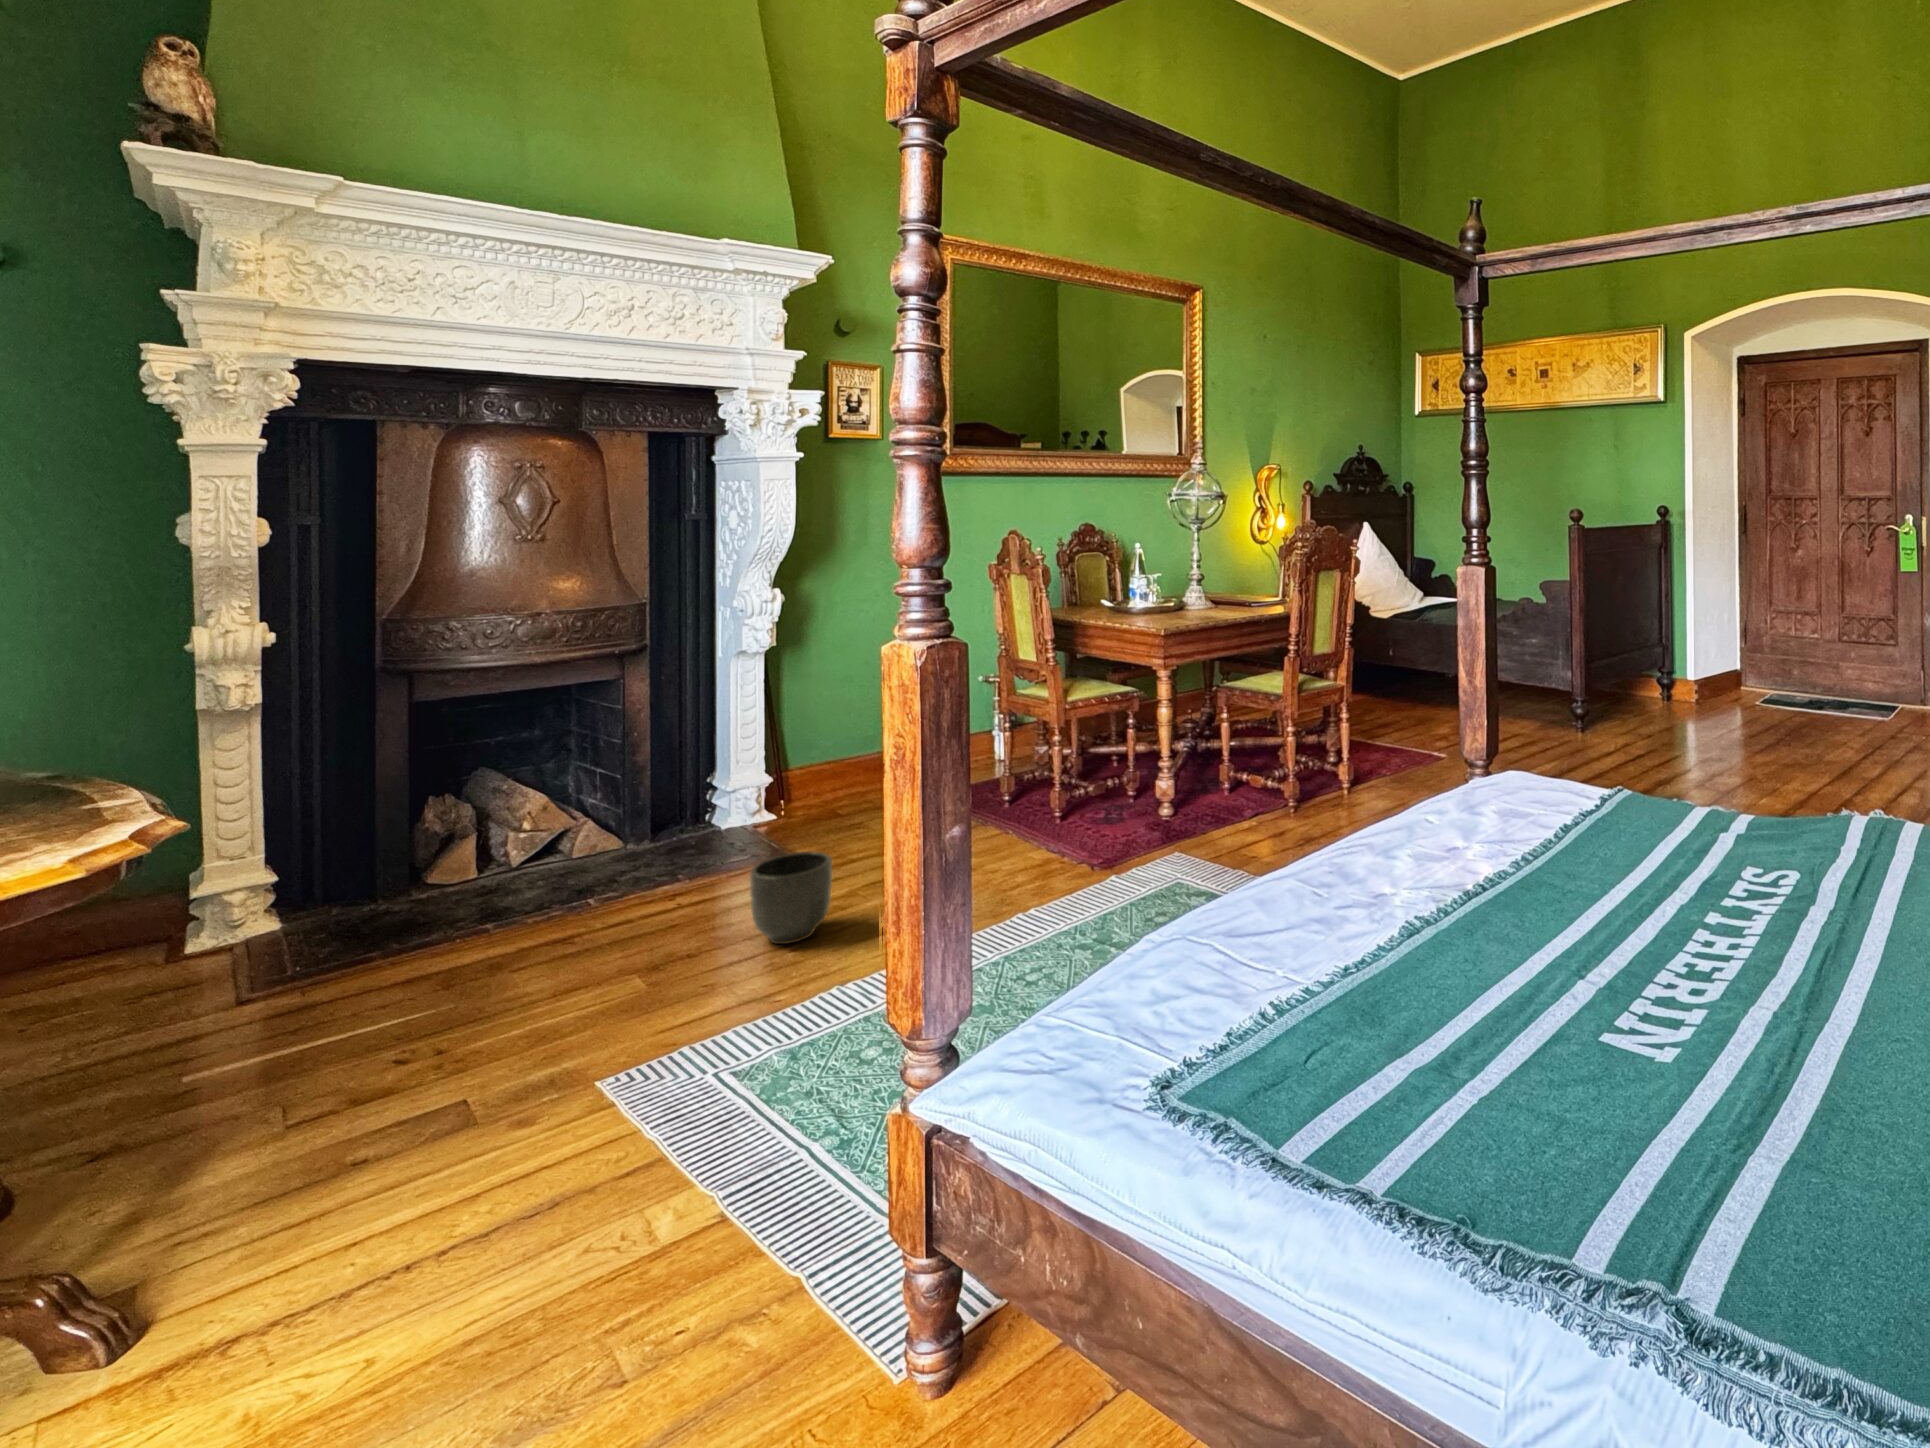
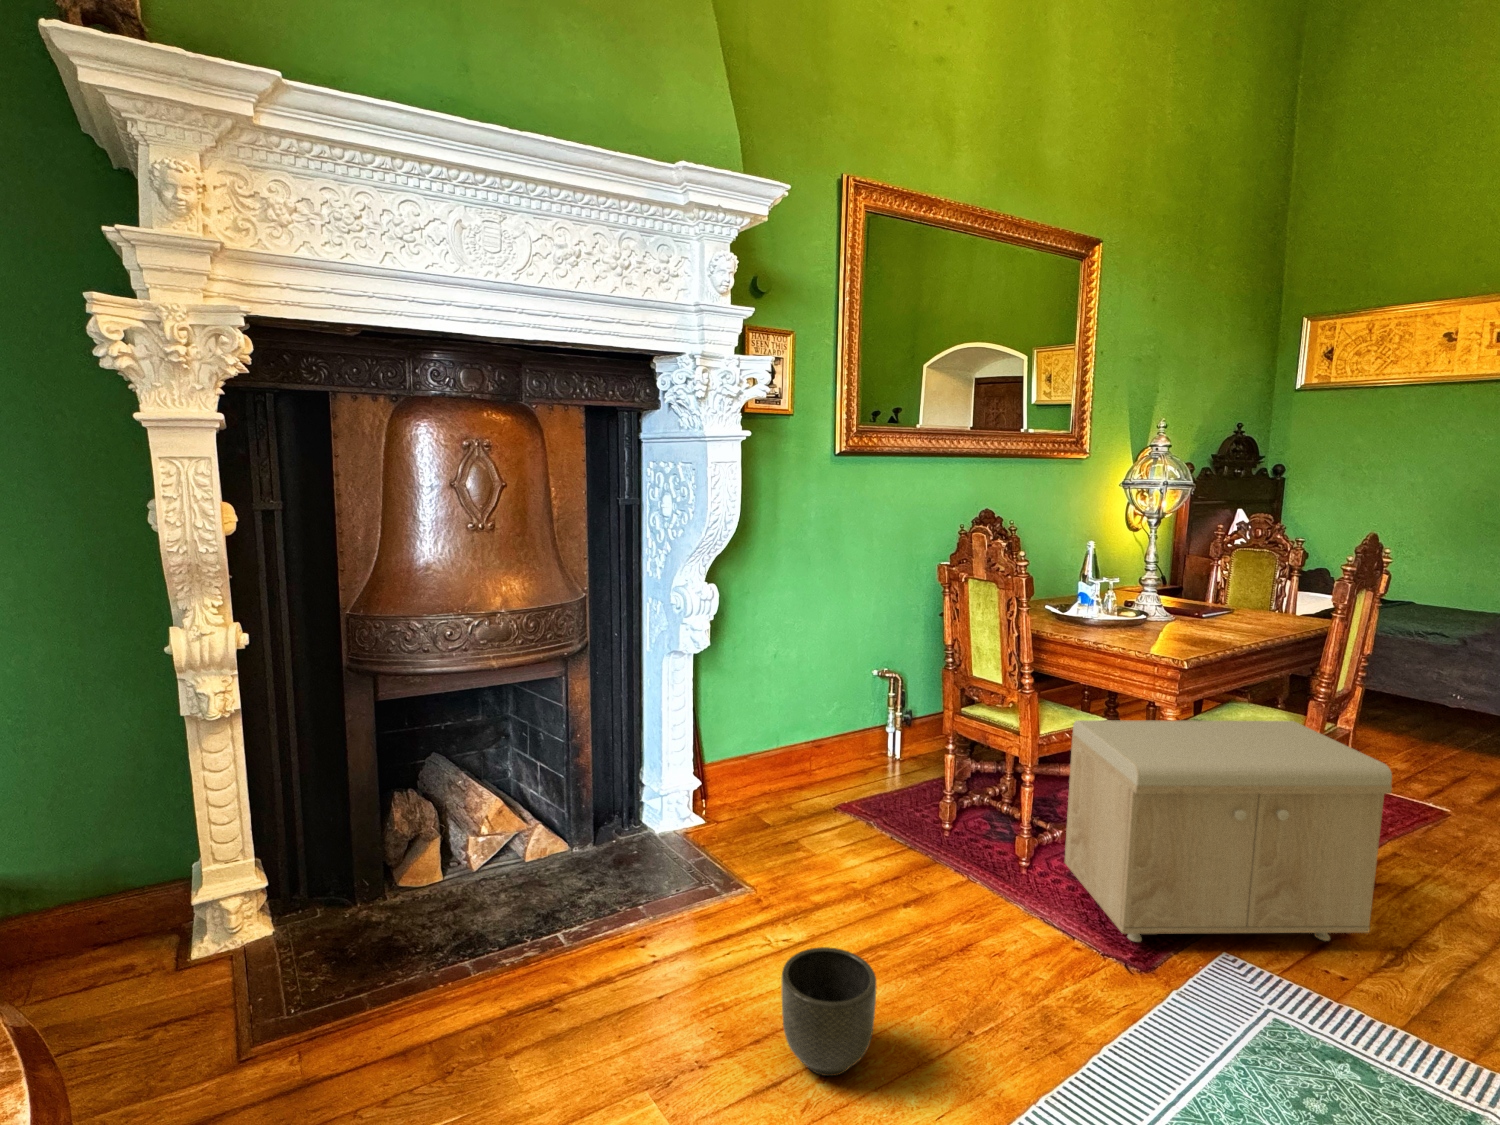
storage bench: none [1083,674,1284,852] -> present [1065,720,1392,942]

